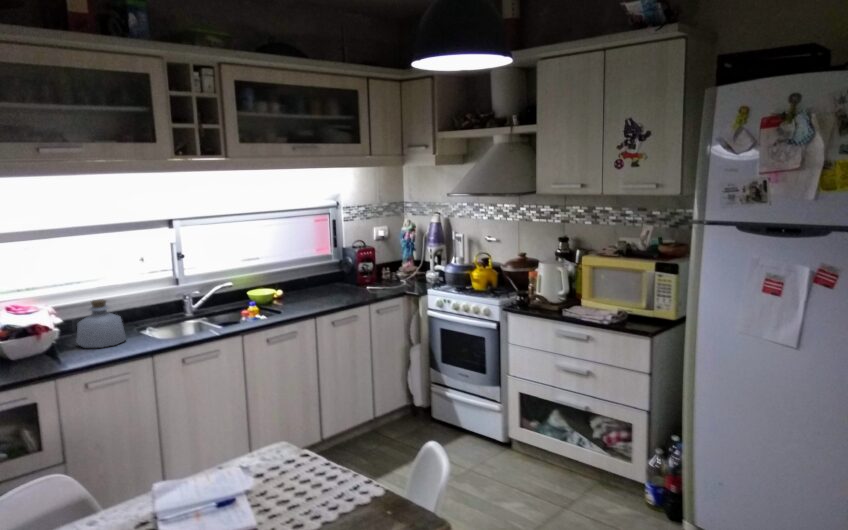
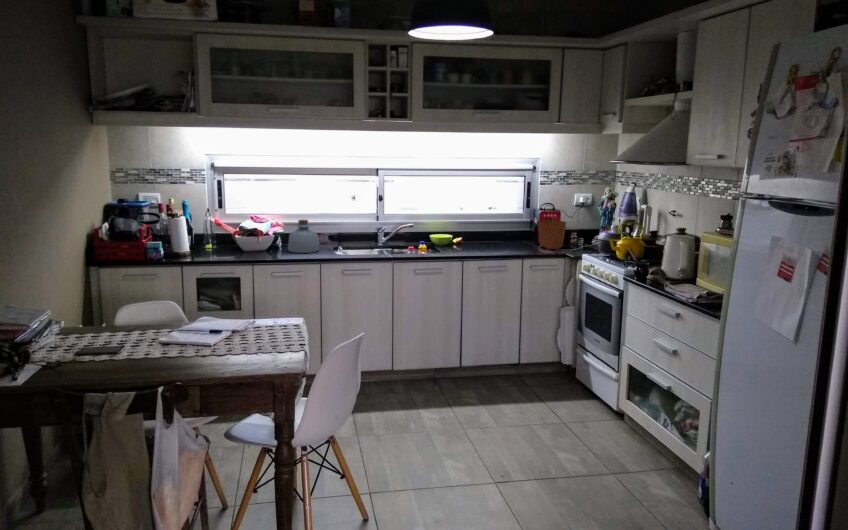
plant pot: none [362,245,391,289] -> present [539,220,566,249]

